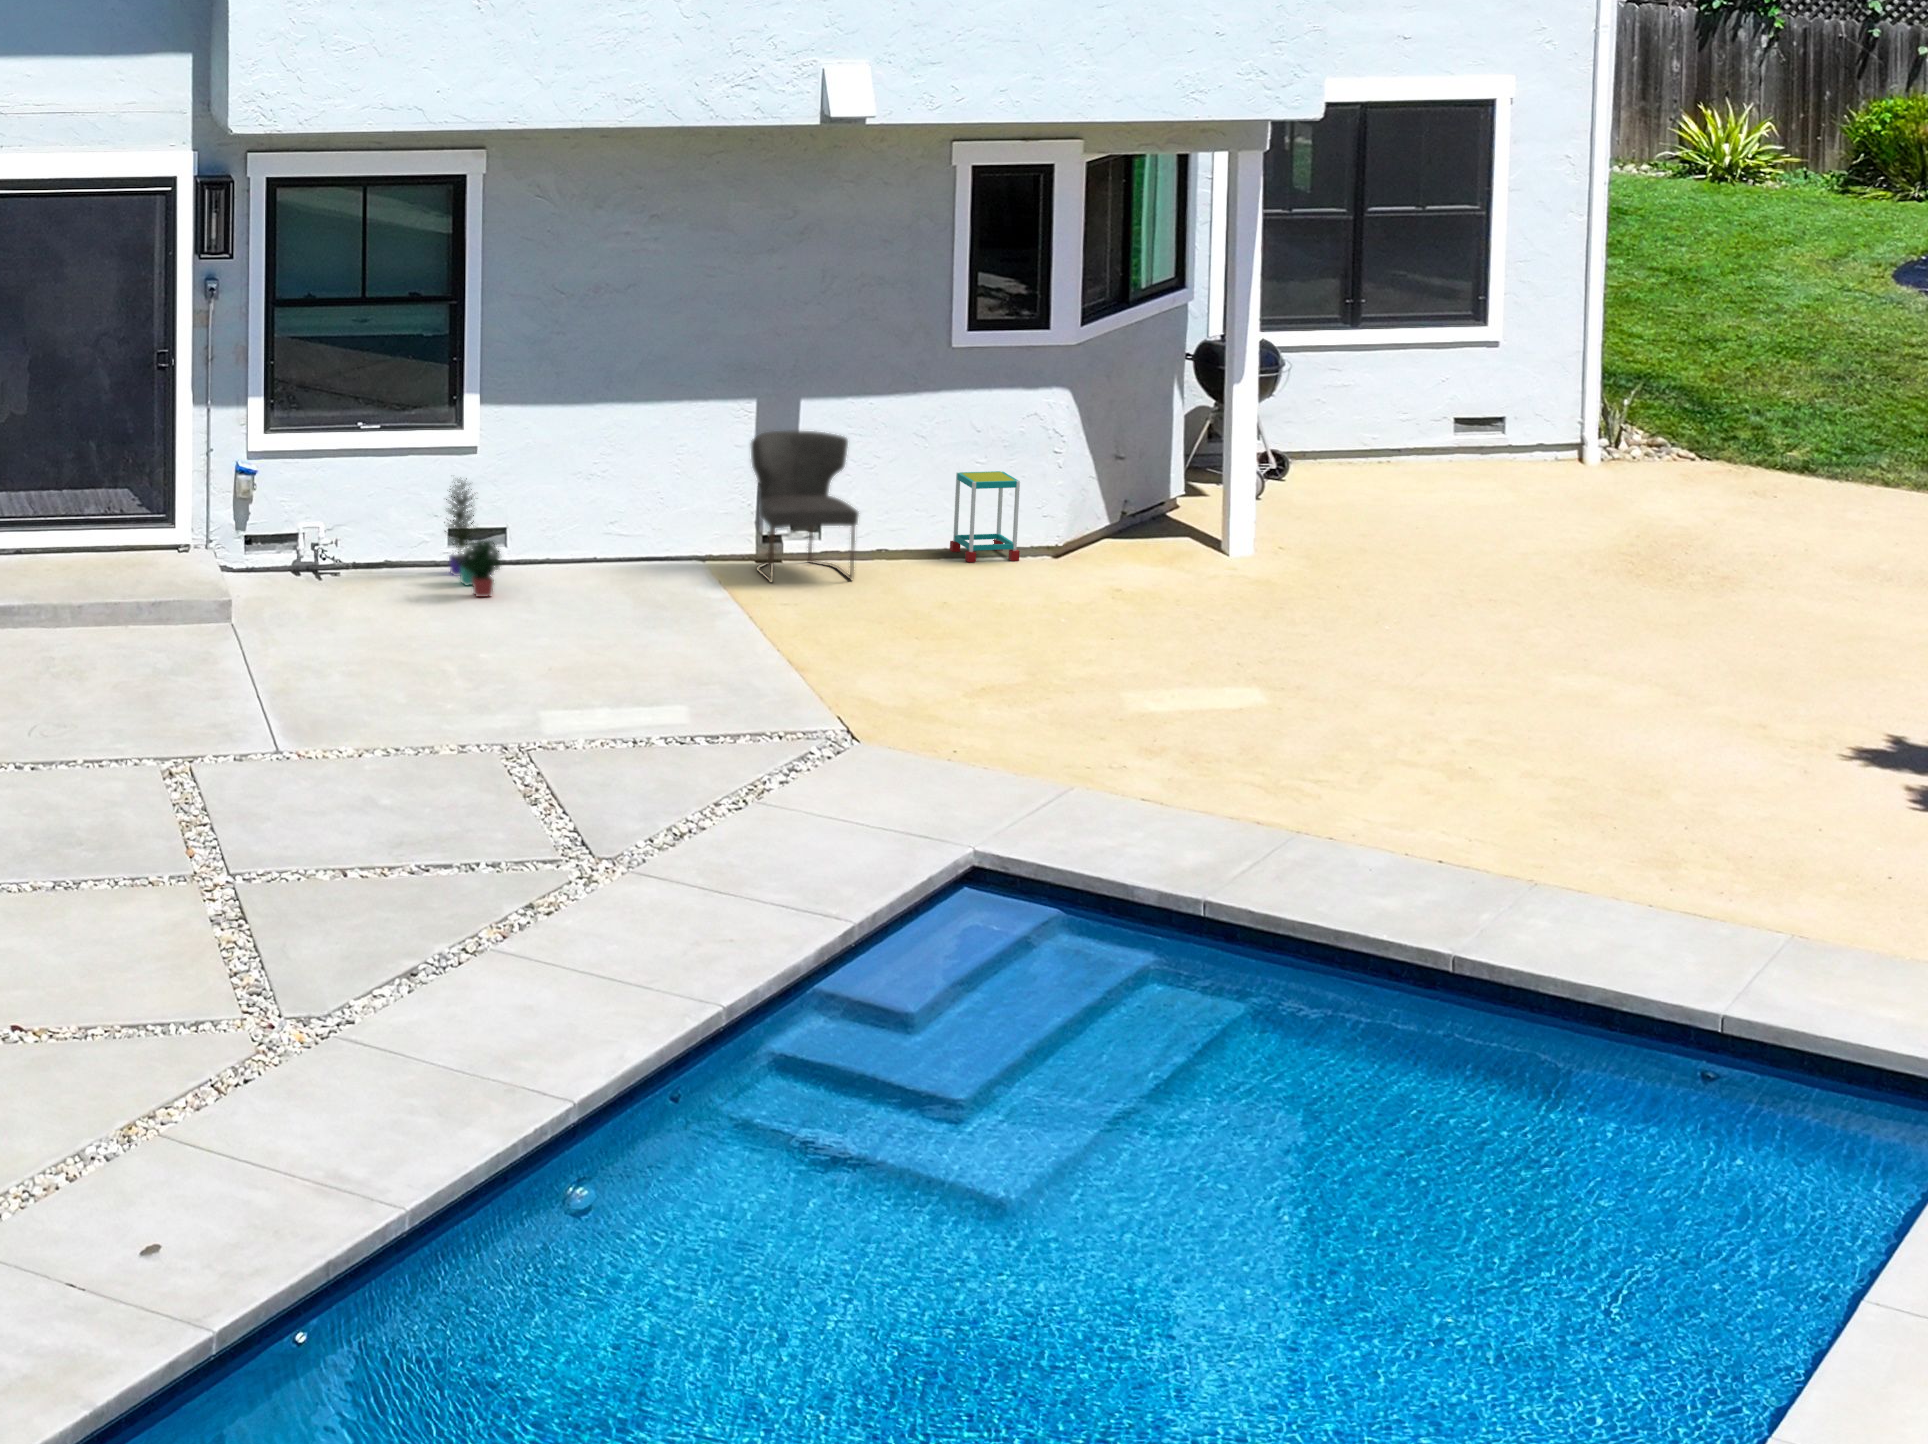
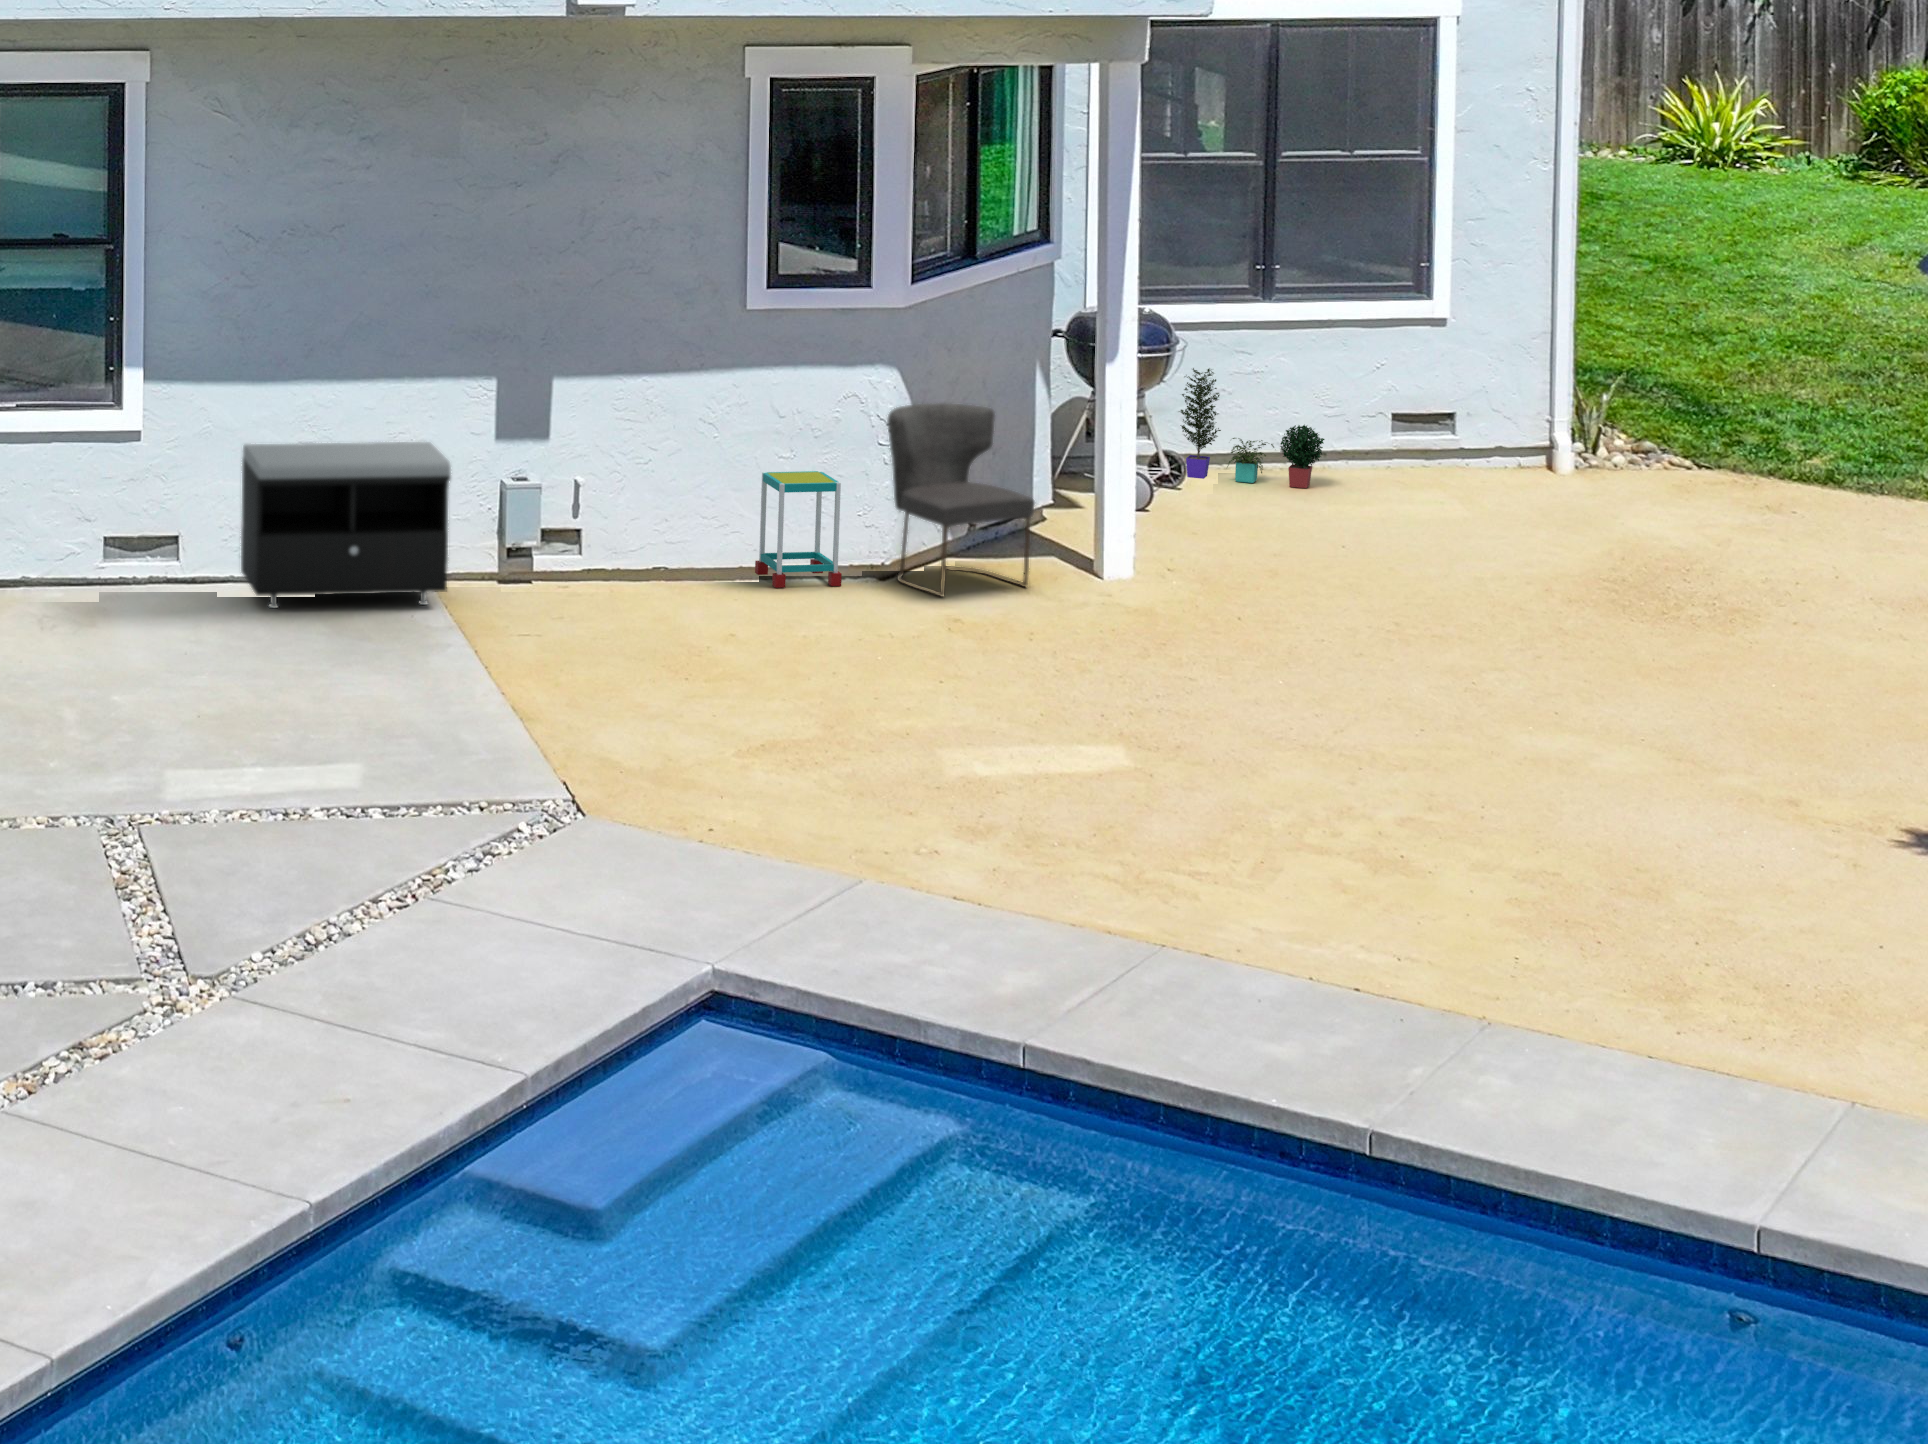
chair: present [751,431,858,583] -> present [887,403,1035,597]
storage bench: none [554,451,722,580] -> present [241,442,451,608]
potted plant: present [444,478,500,597] -> present [1179,368,1325,488]

